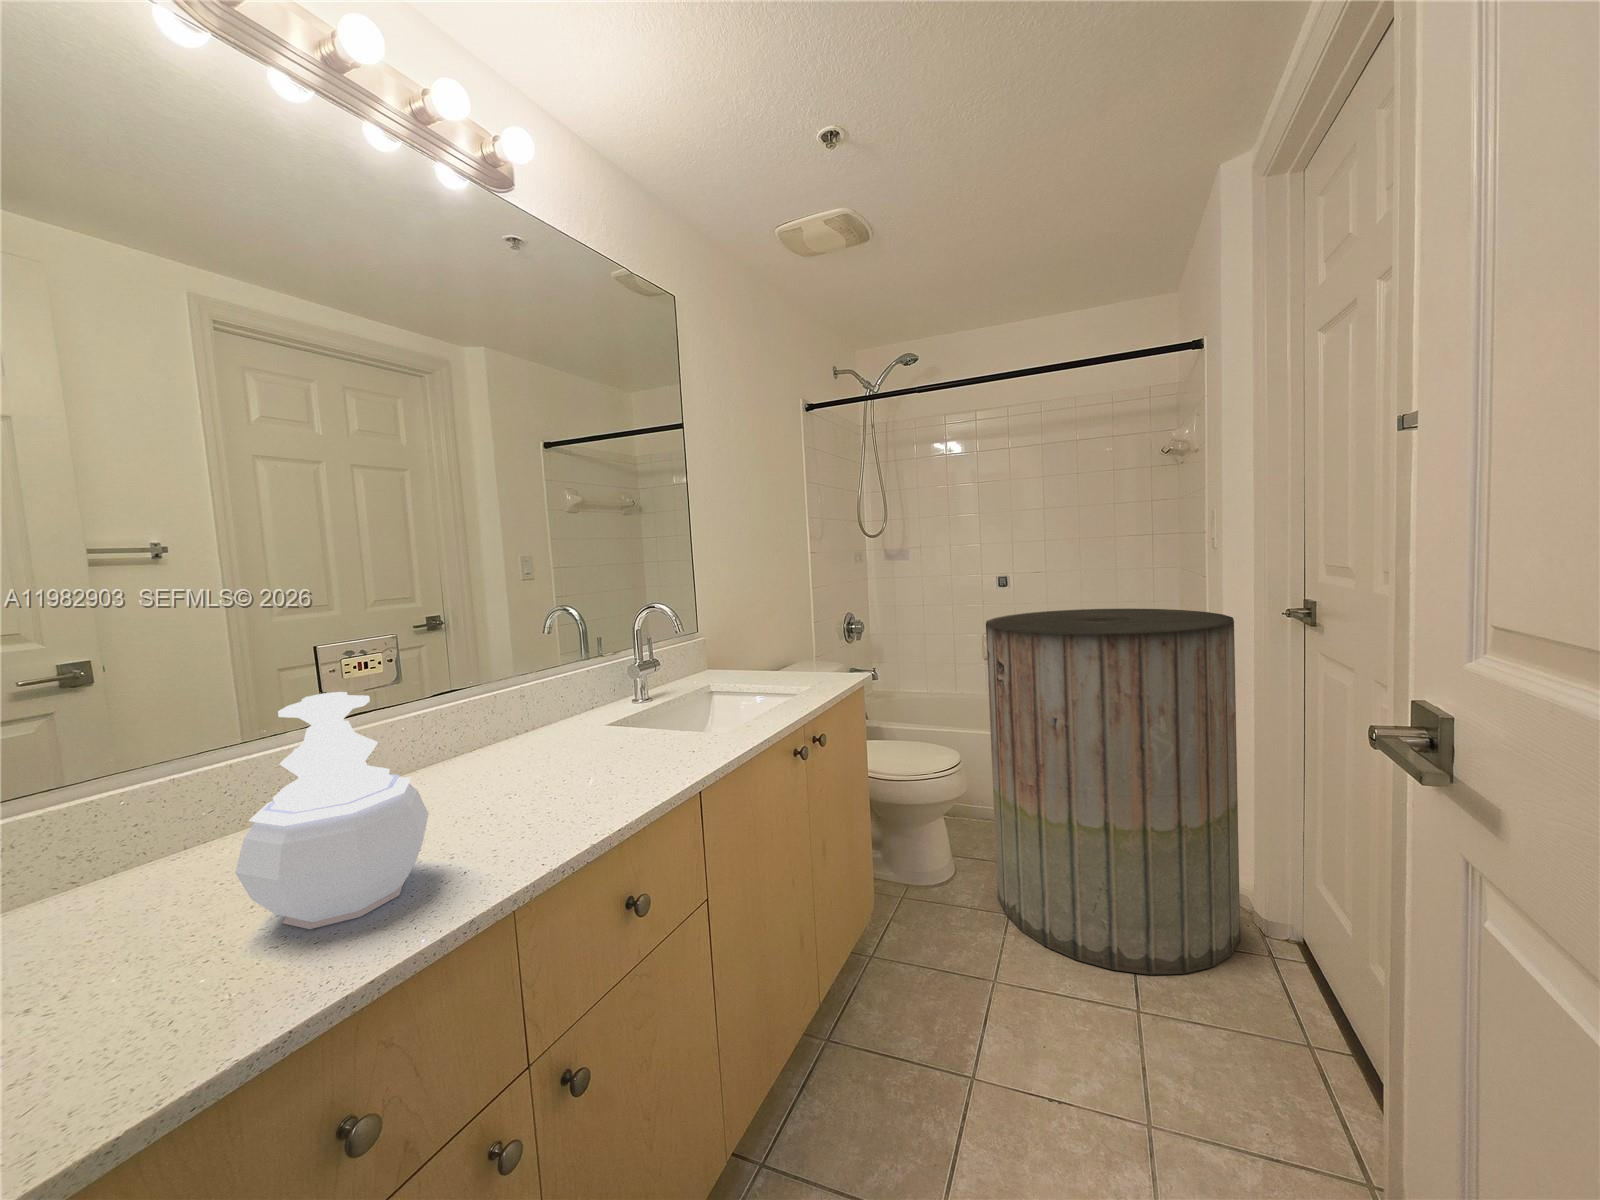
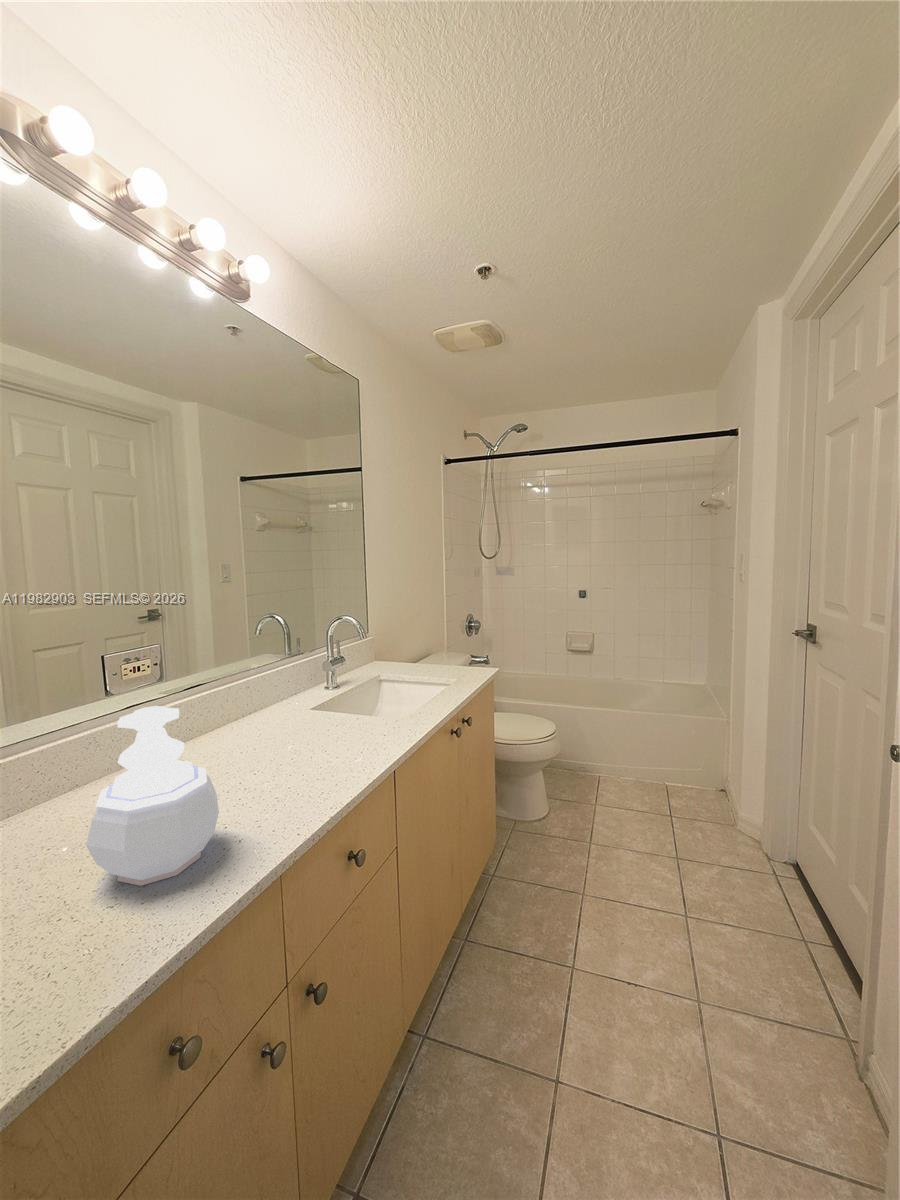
trash can: present [986,608,1240,975] -> none [581,622,759,889]

